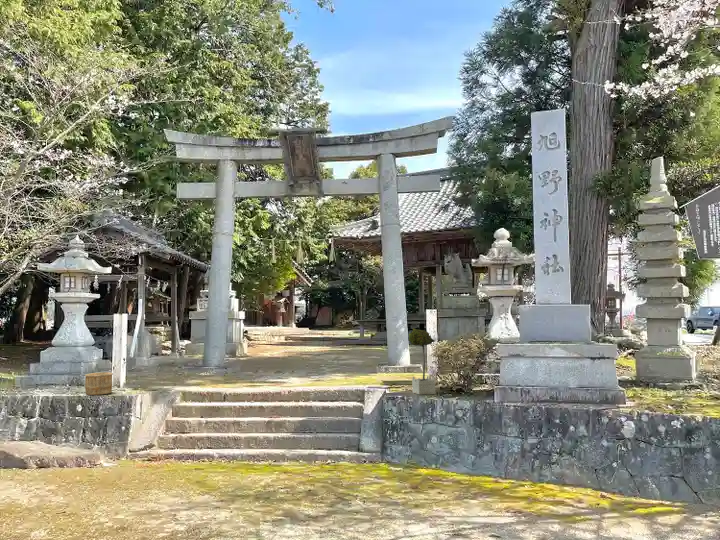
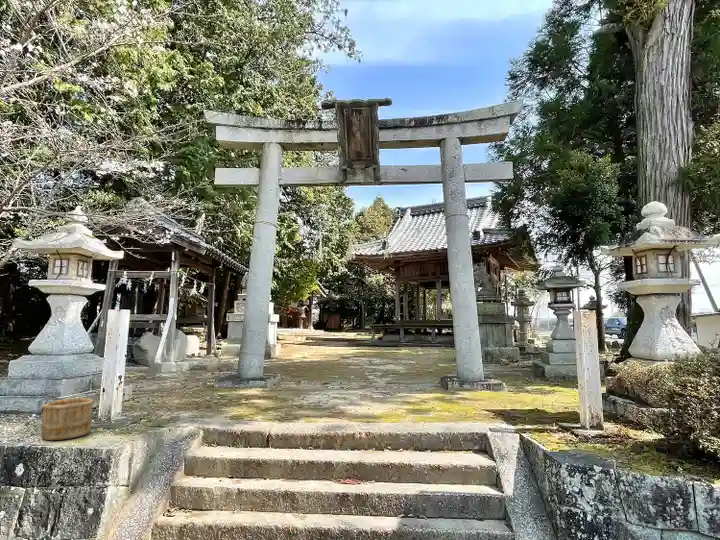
potted tree: present [409,328,436,395] -> none [569,335,629,449]

